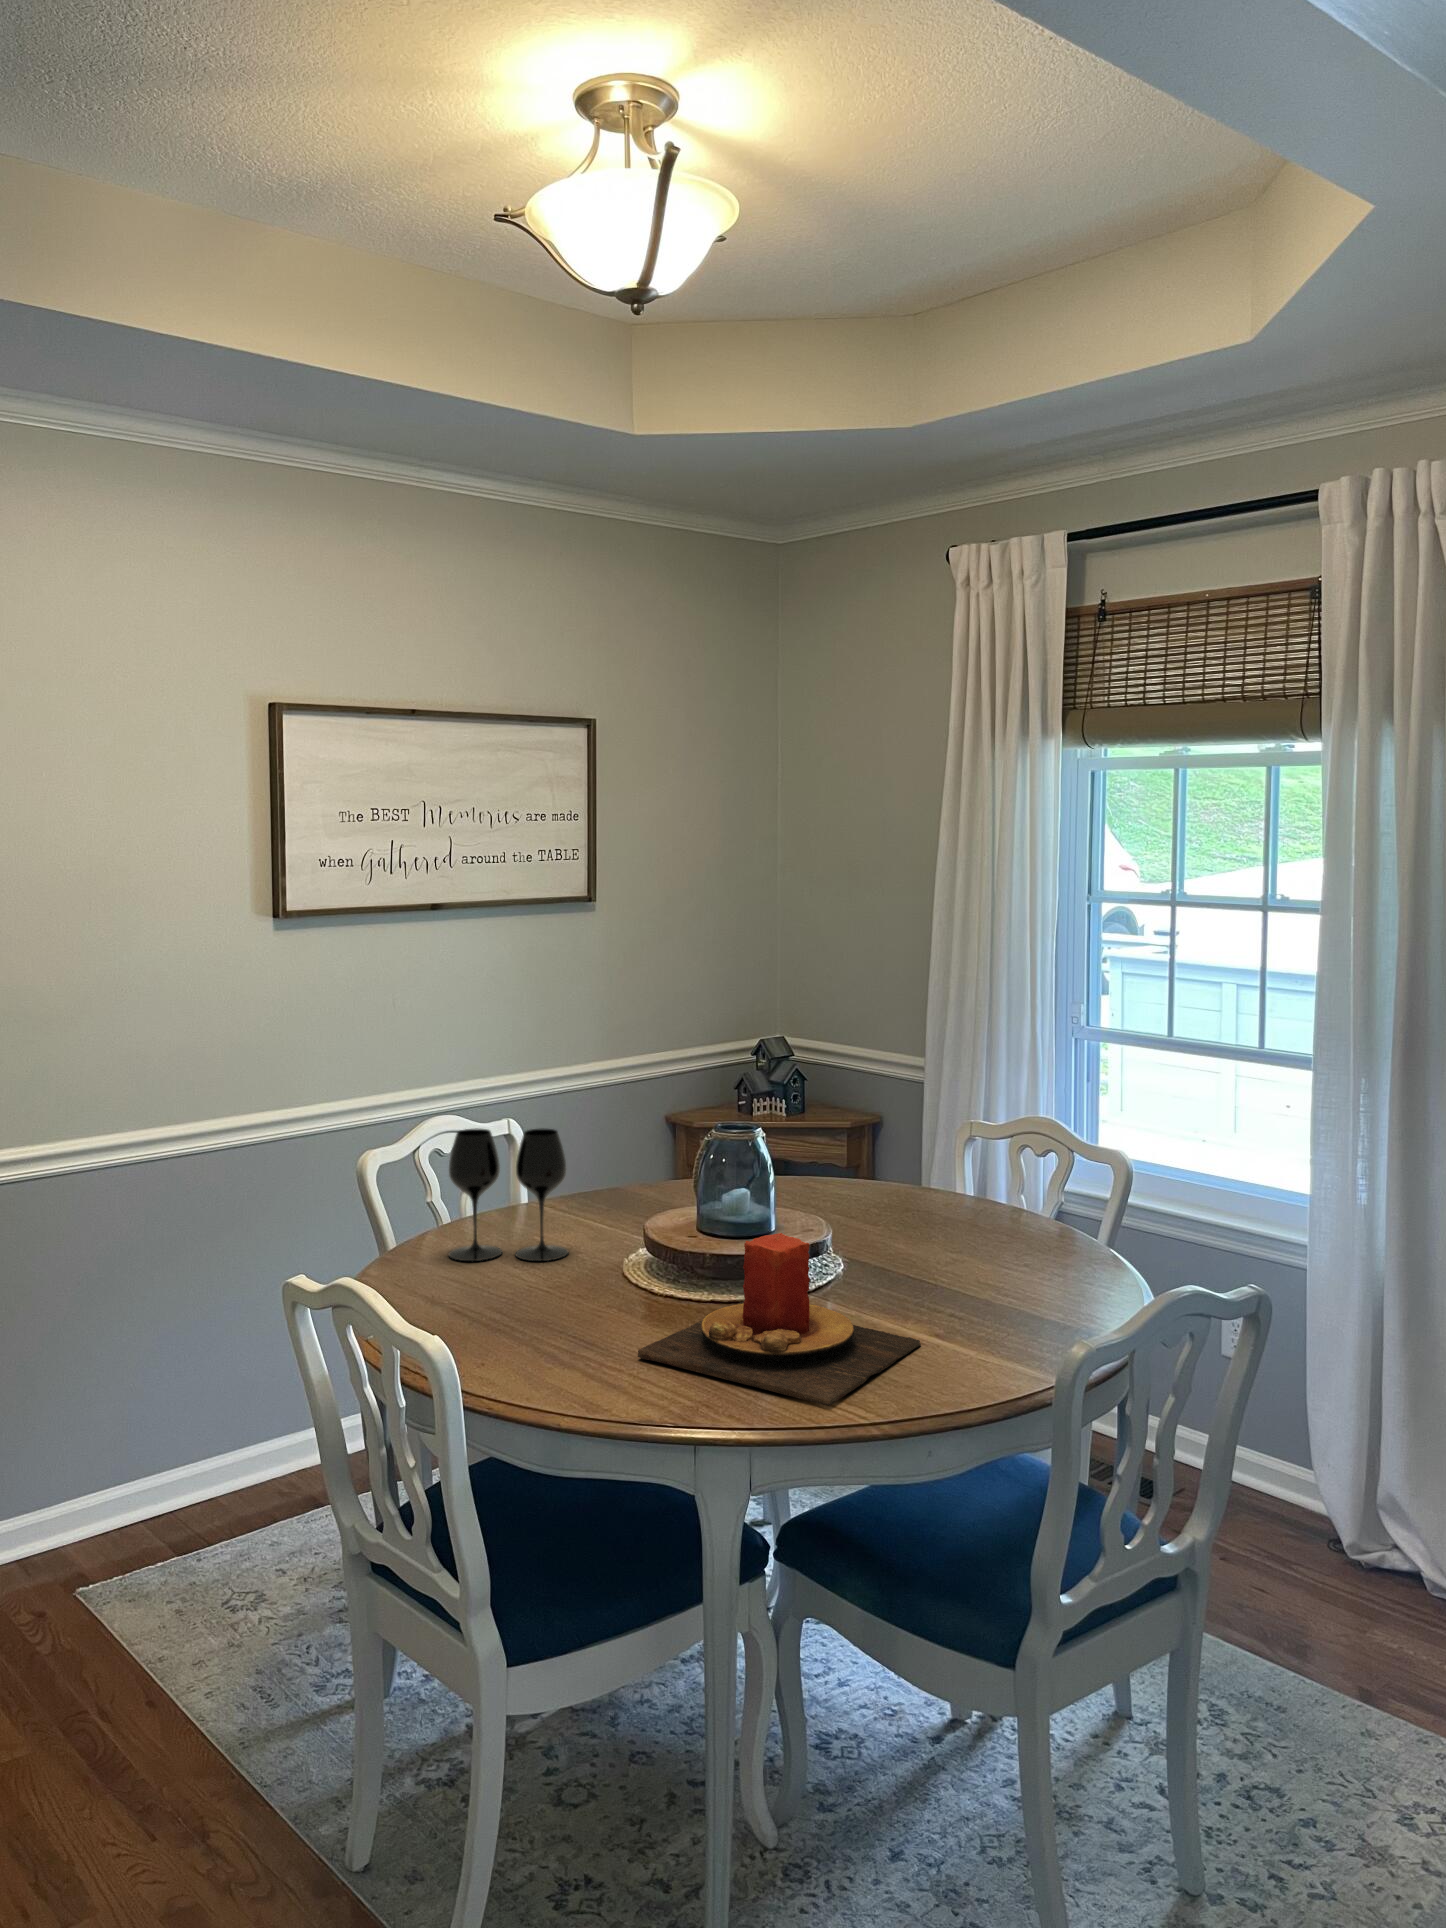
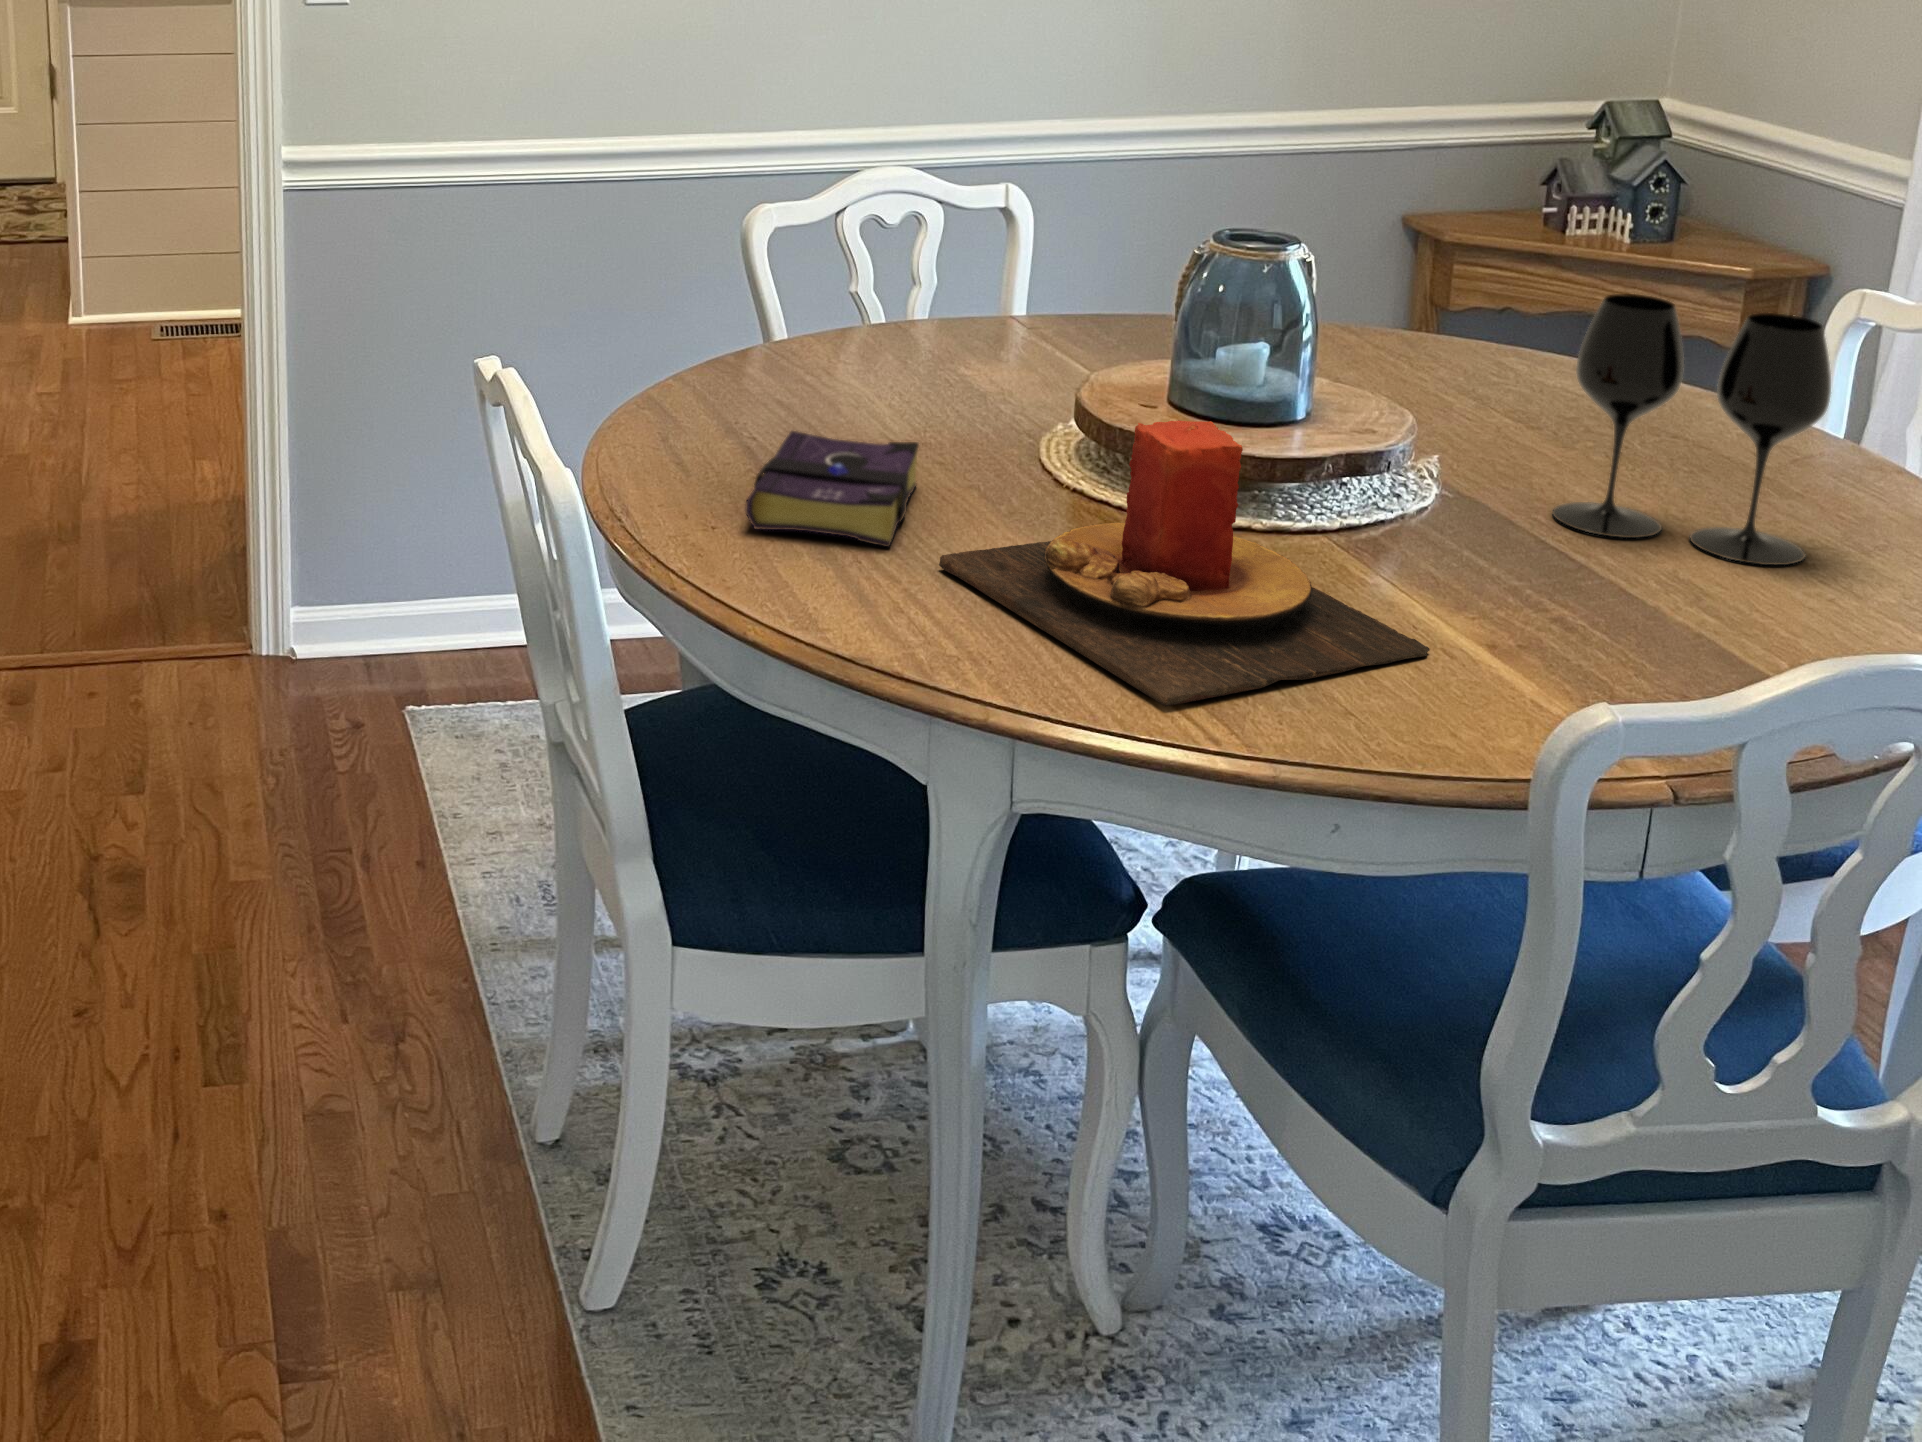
wine glass: present [449,1128,568,1261] -> present [1553,294,1831,565]
book: none [489,1283,599,1361] -> present [745,431,919,547]

